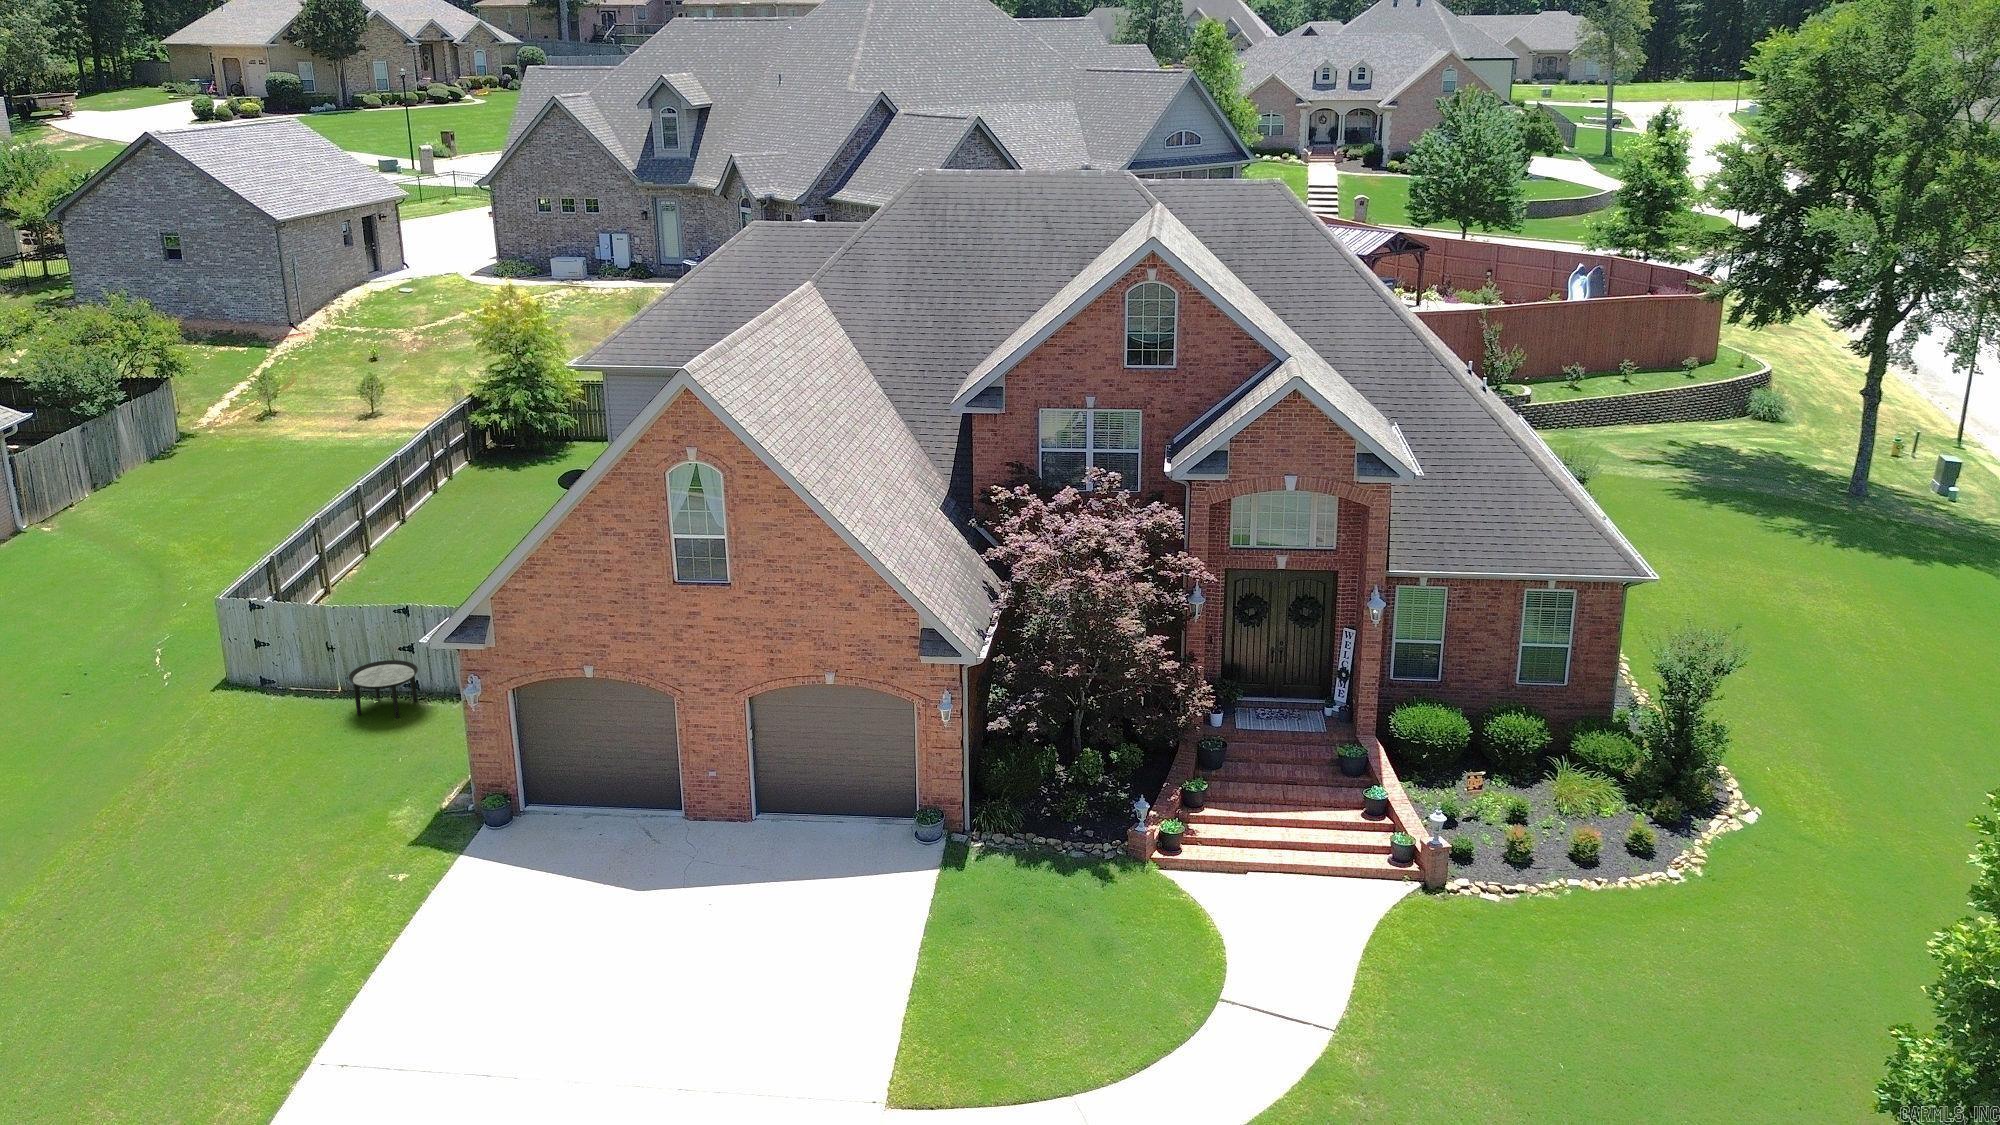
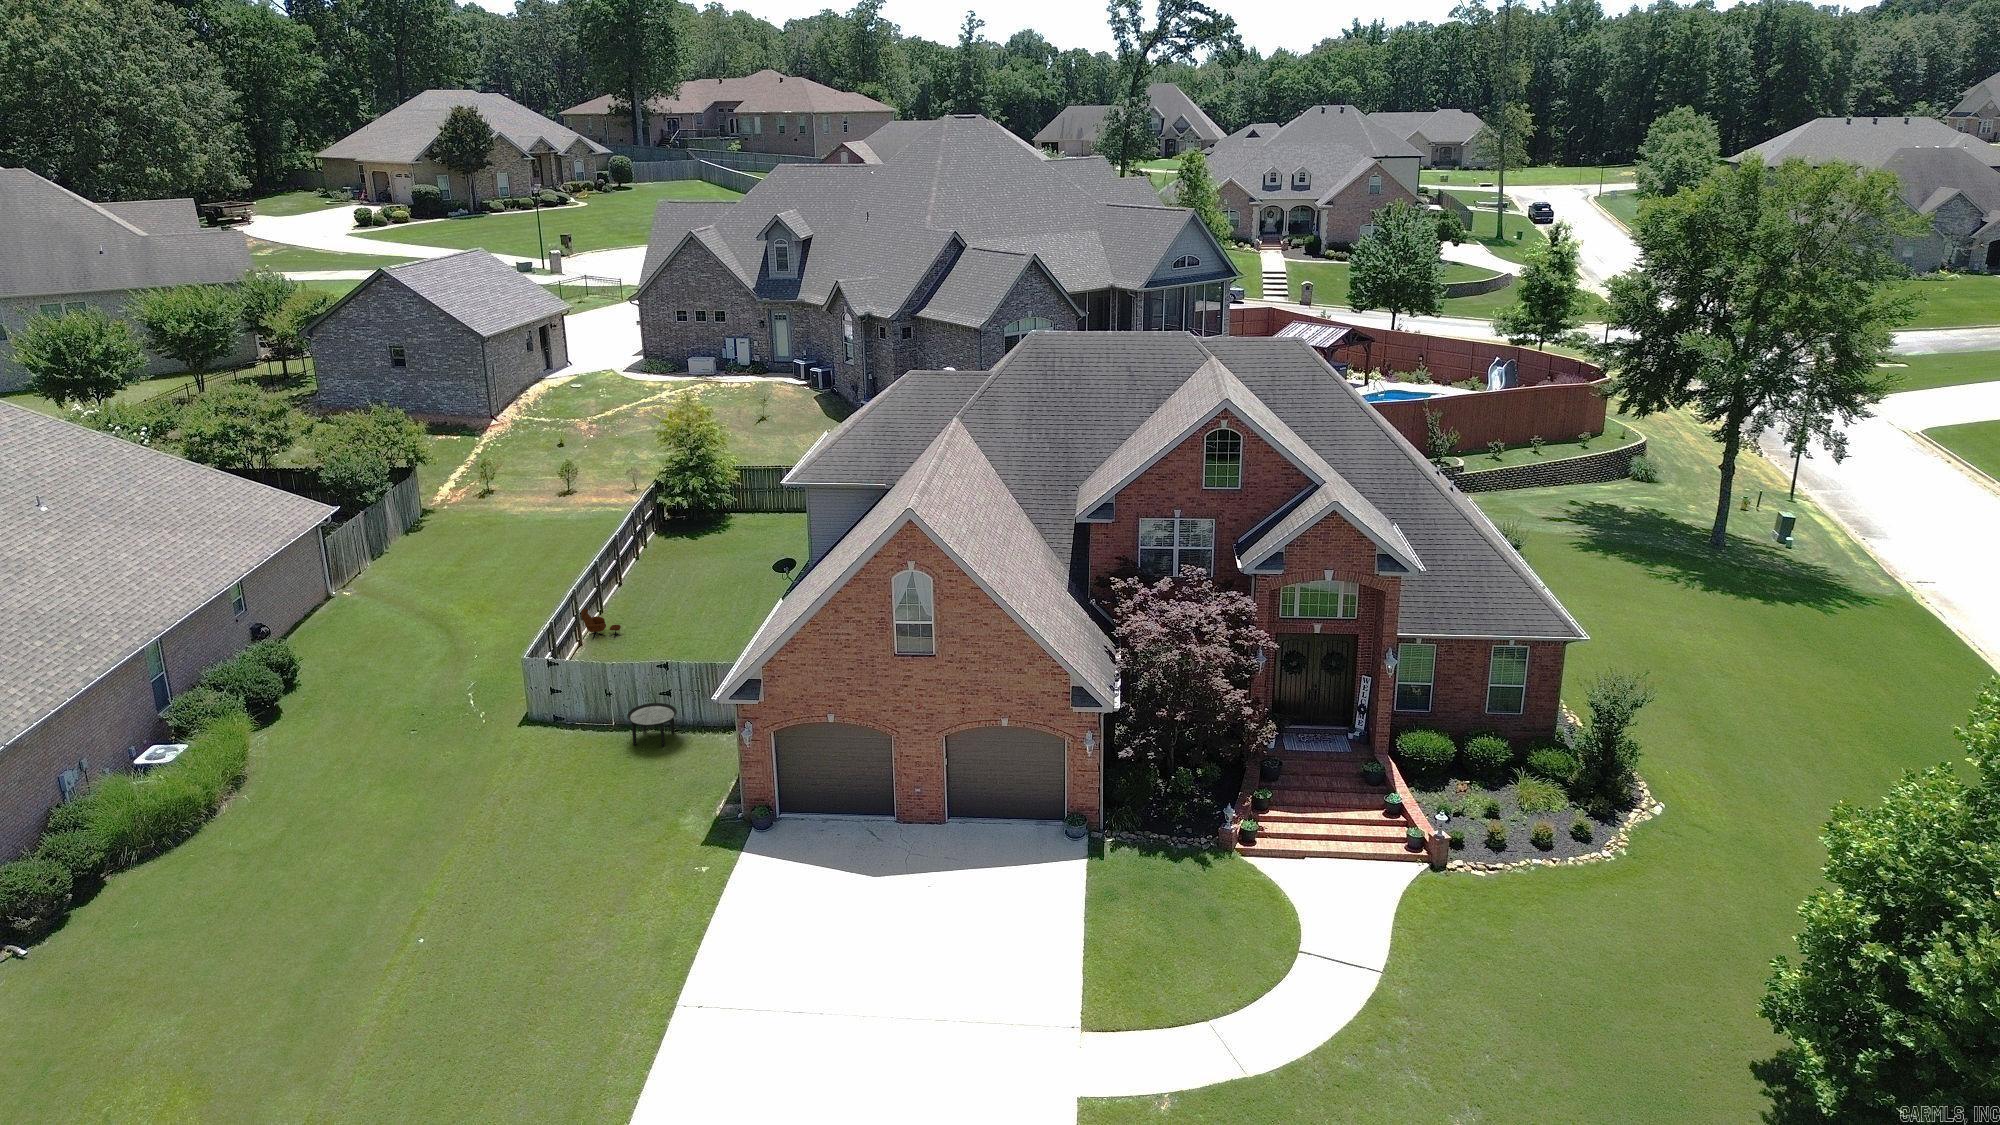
lounge chair: none [329,546,386,587] -> present [581,609,621,639]

